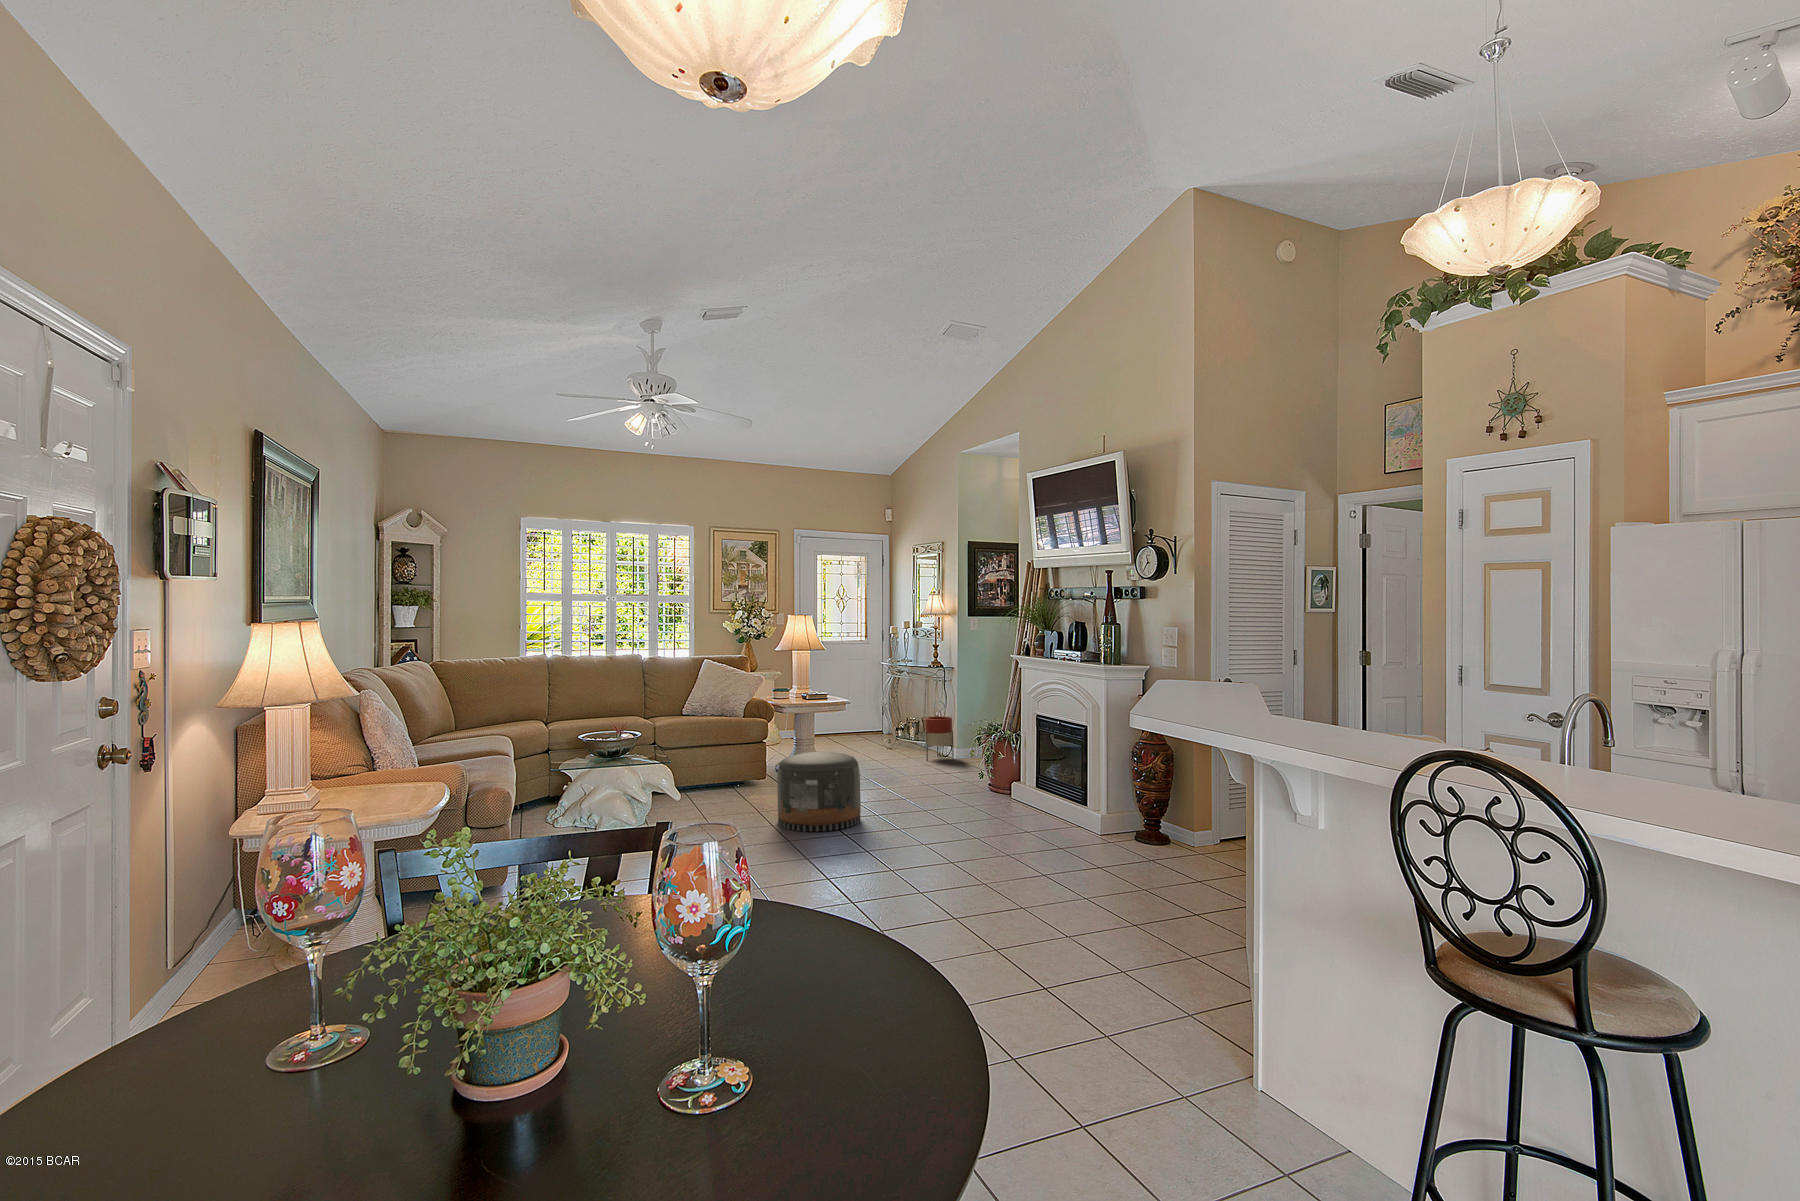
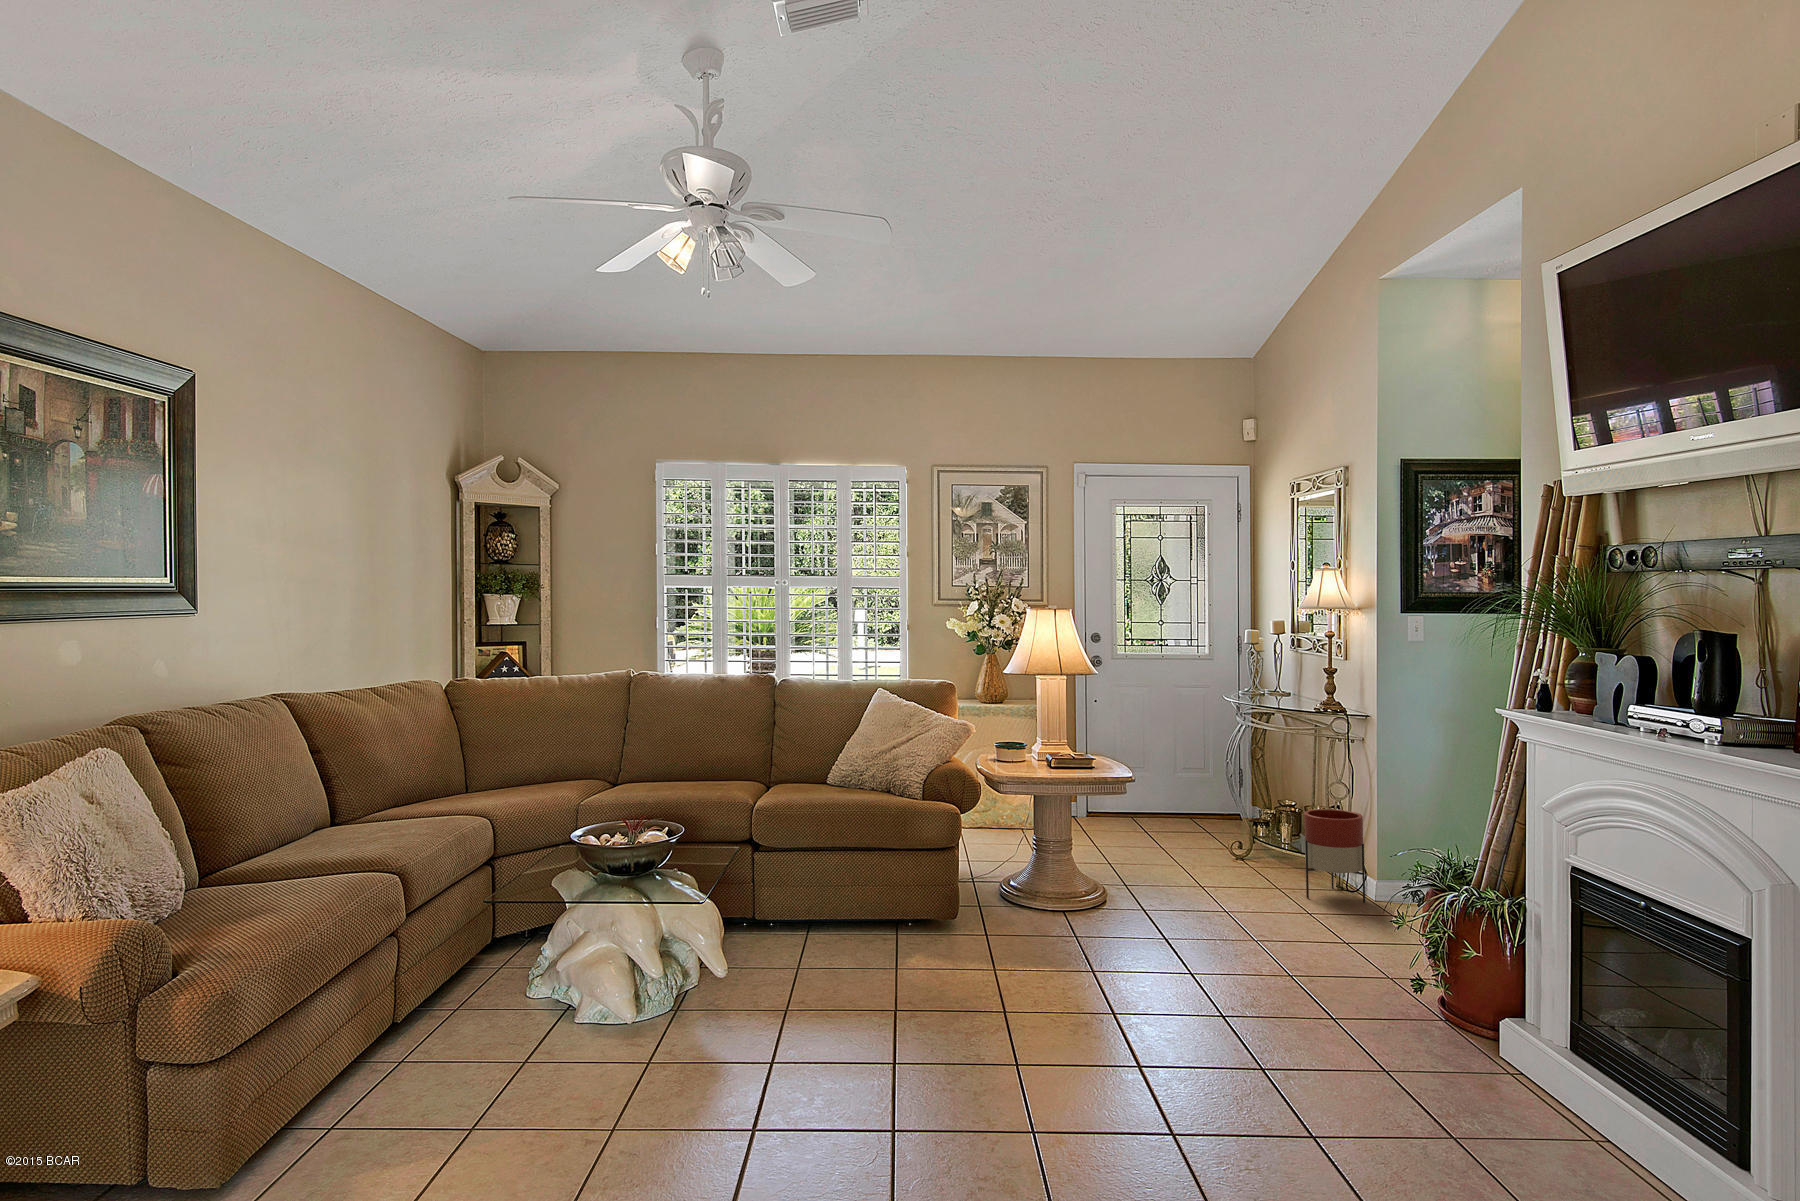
pouf: present [777,752,861,831] -> none [917,902,1099,1104]

